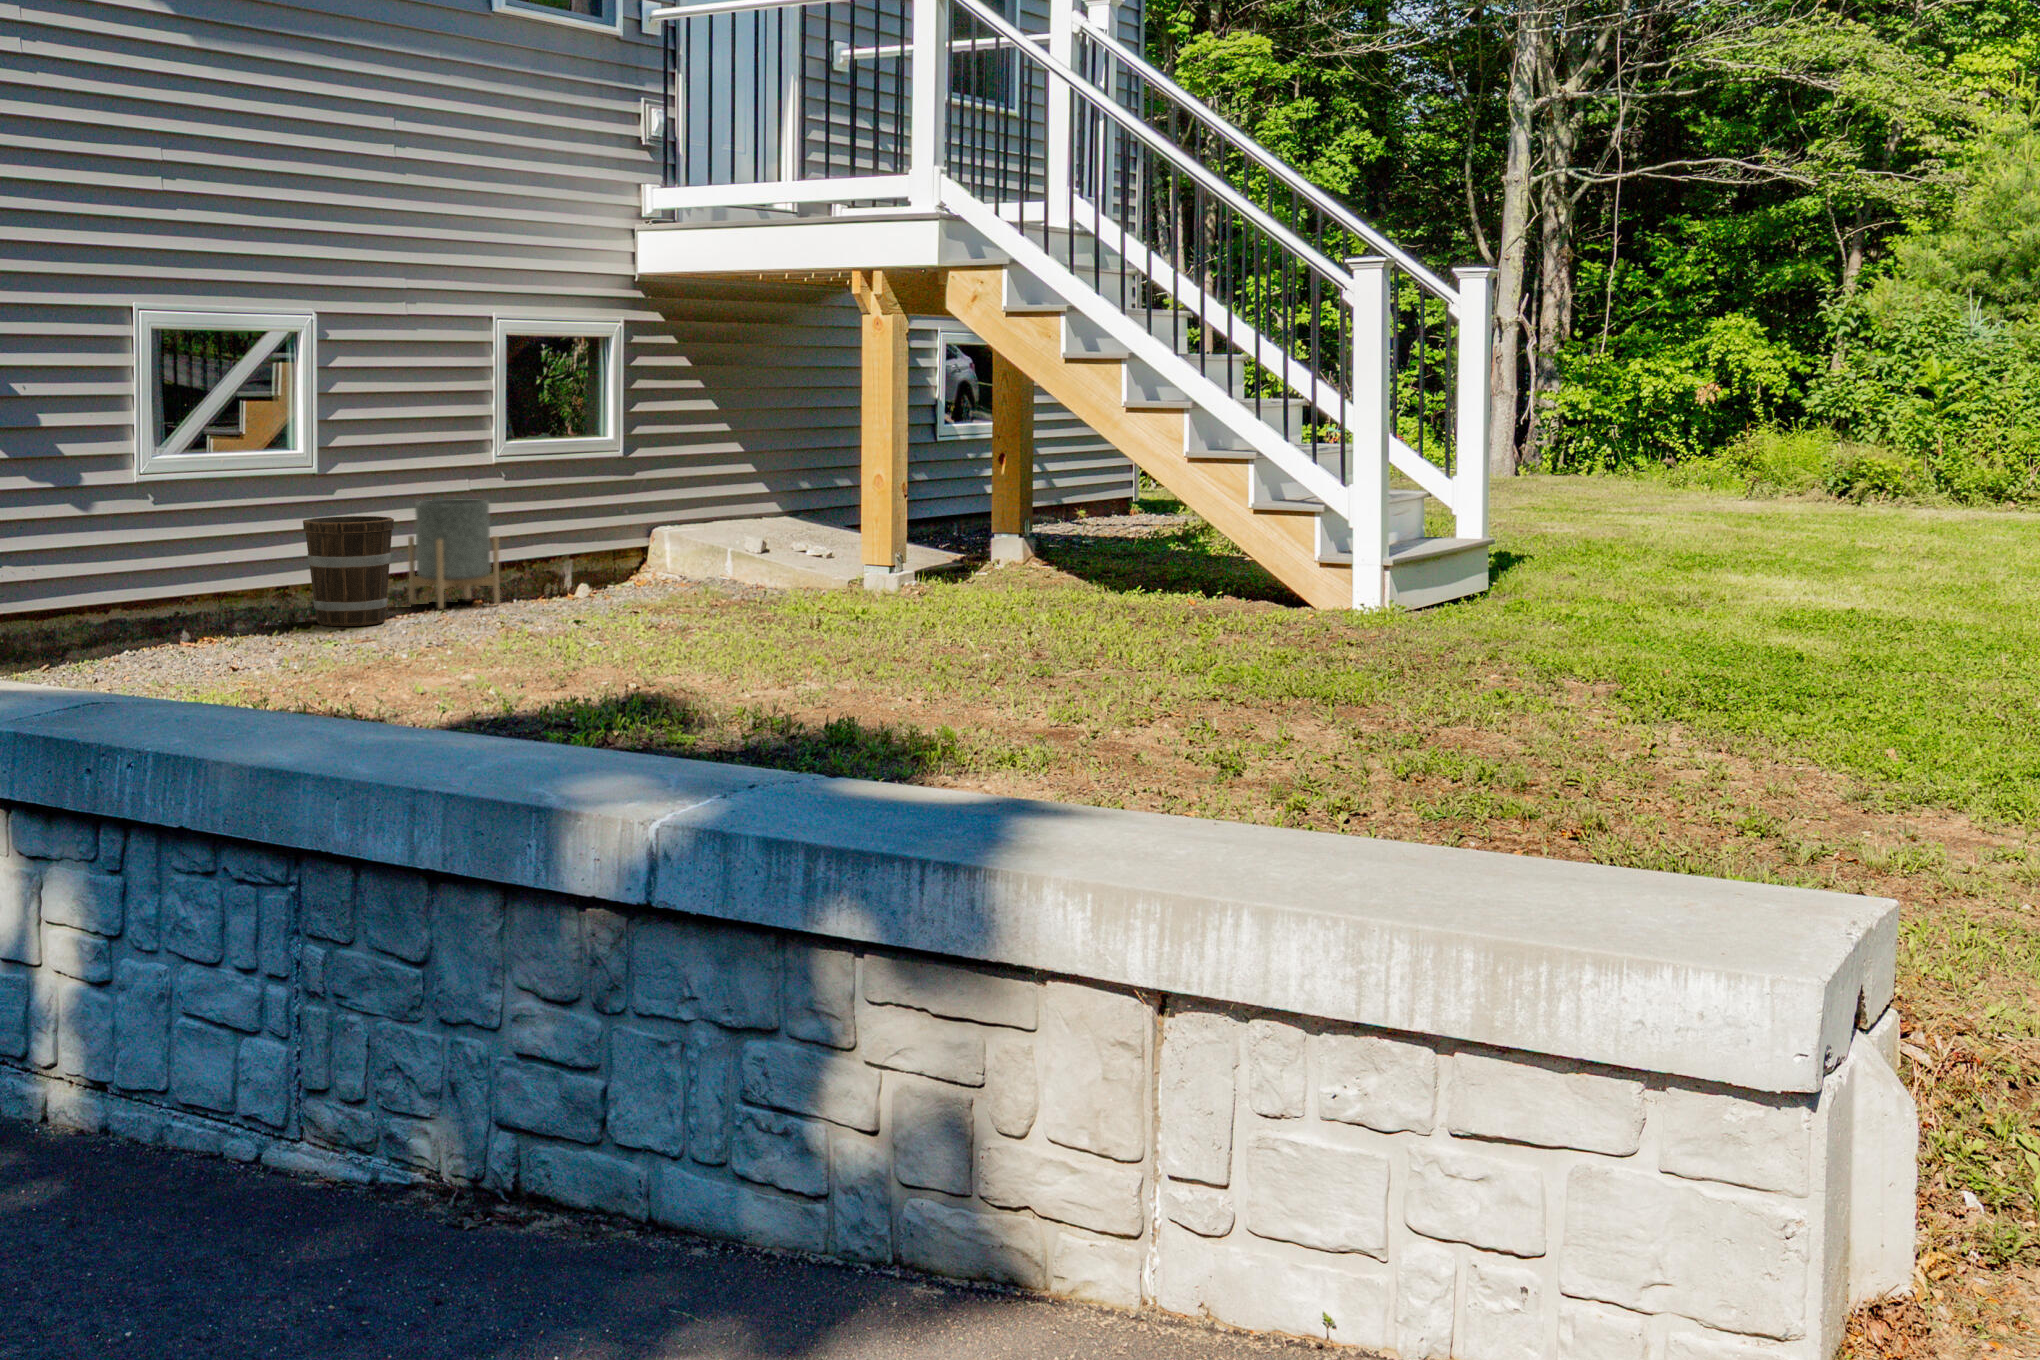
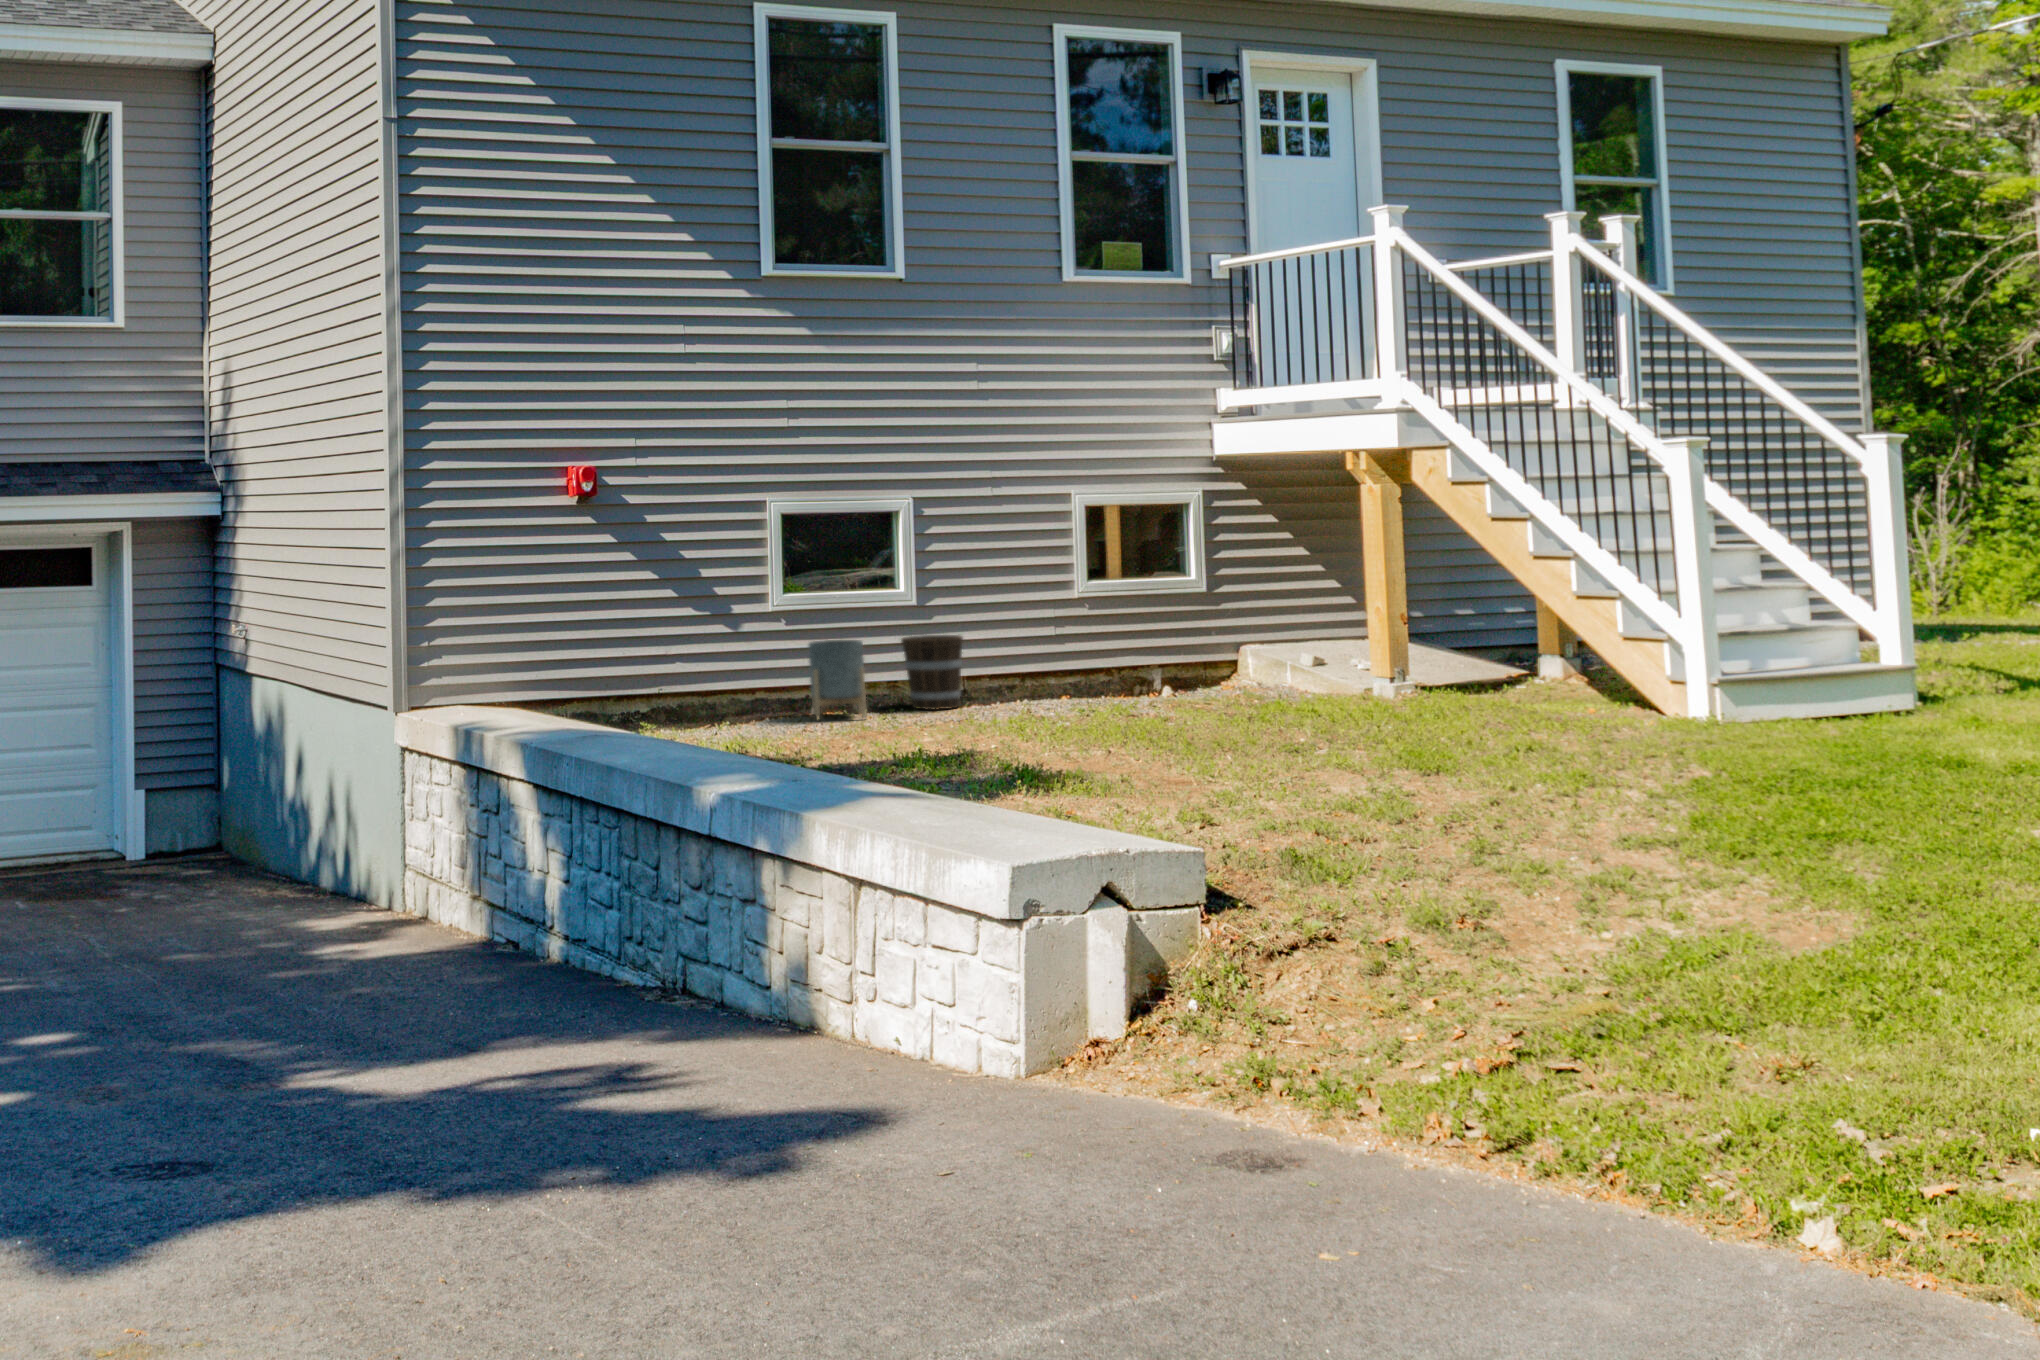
planter: present [408,500,500,609] -> present [808,640,867,720]

